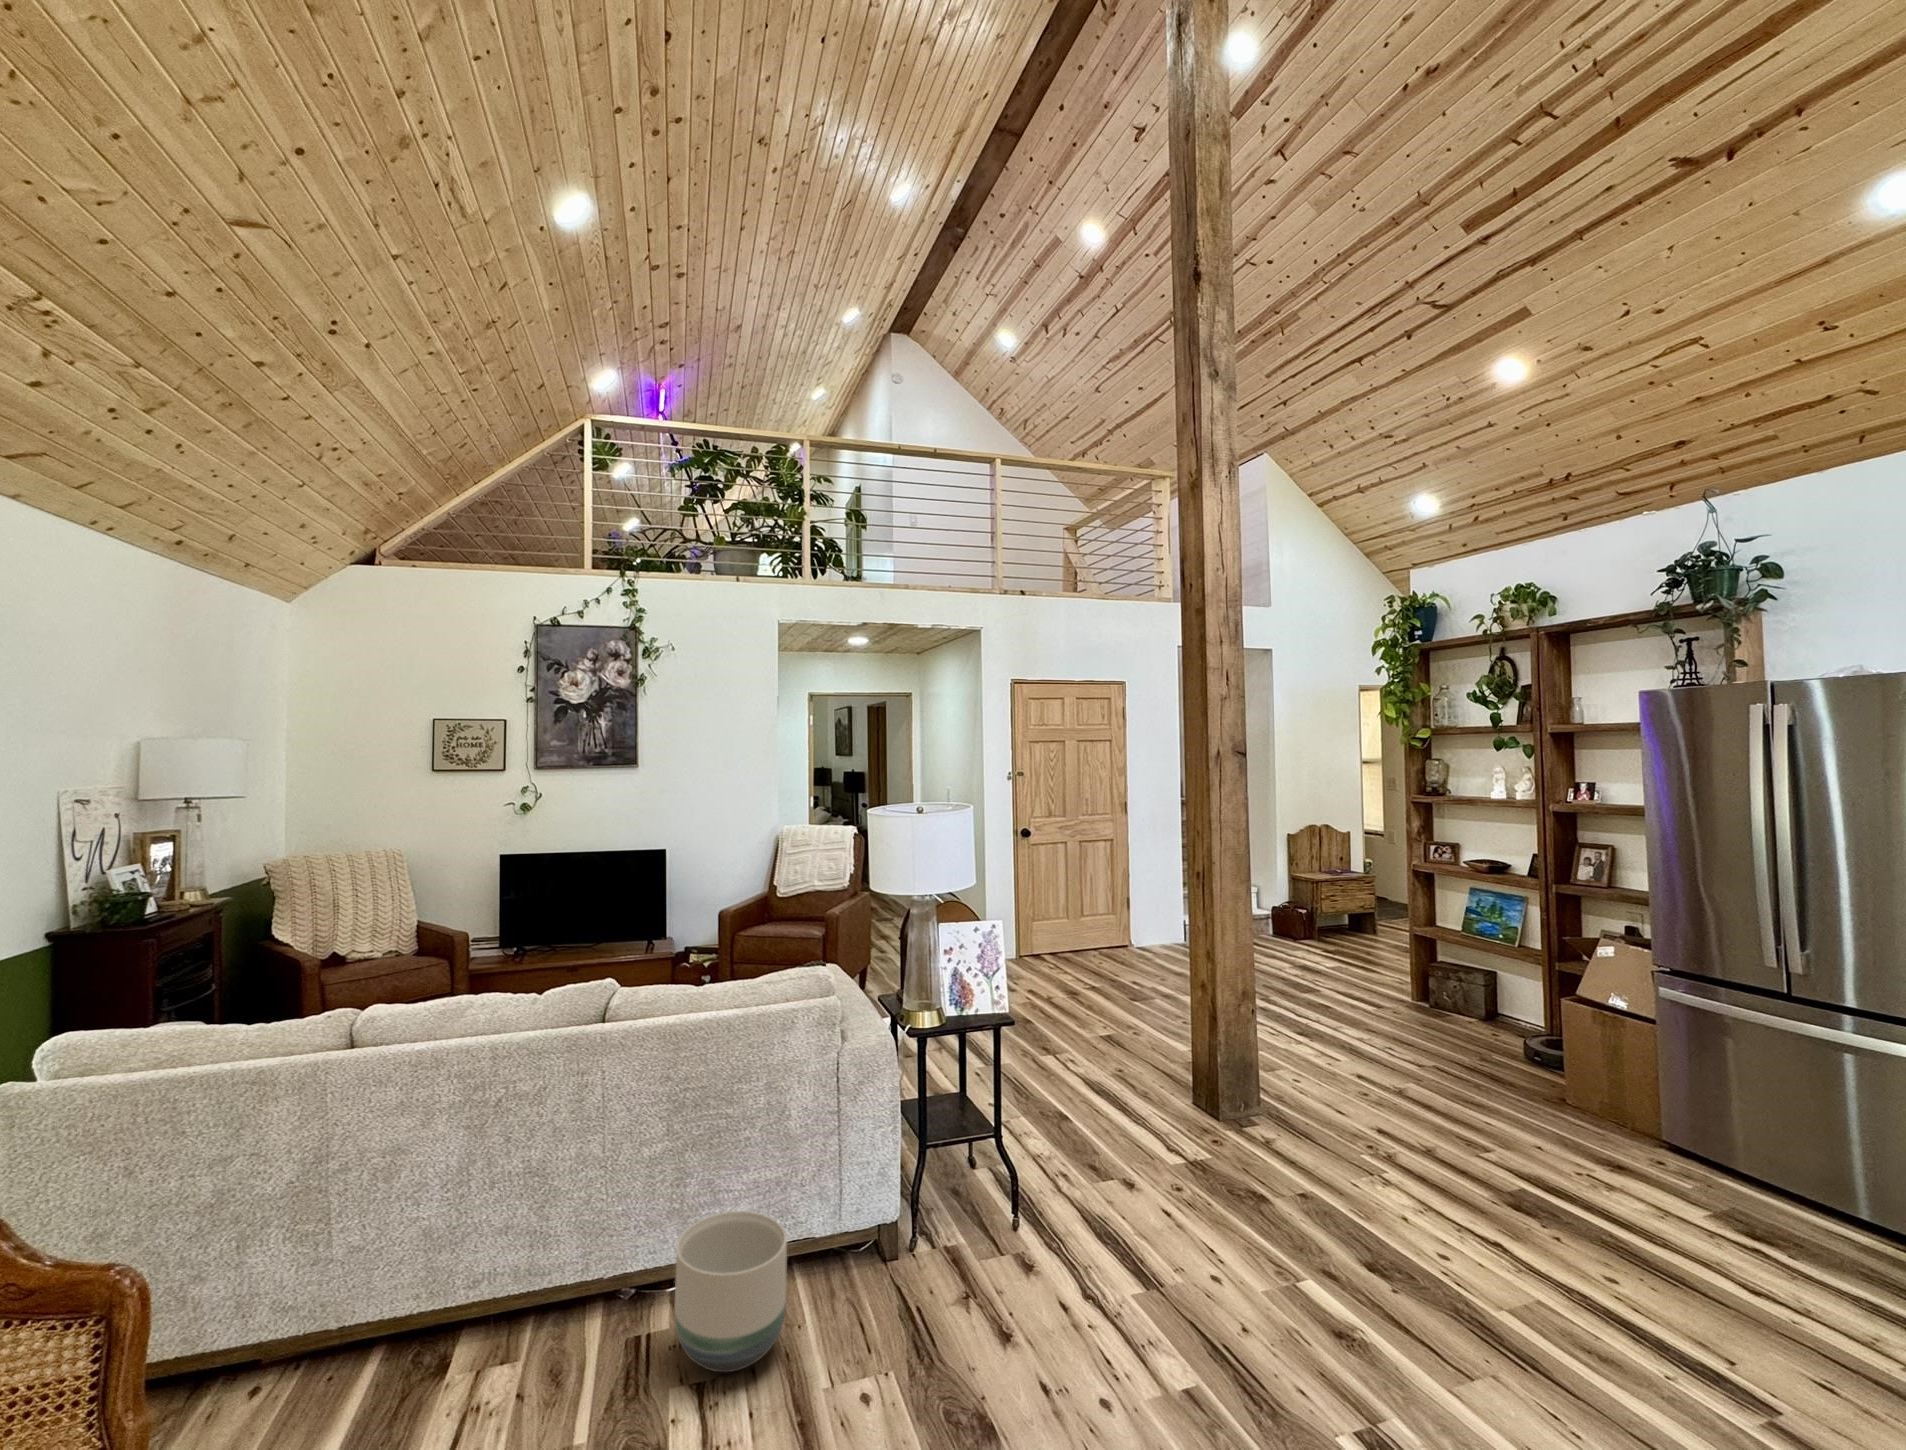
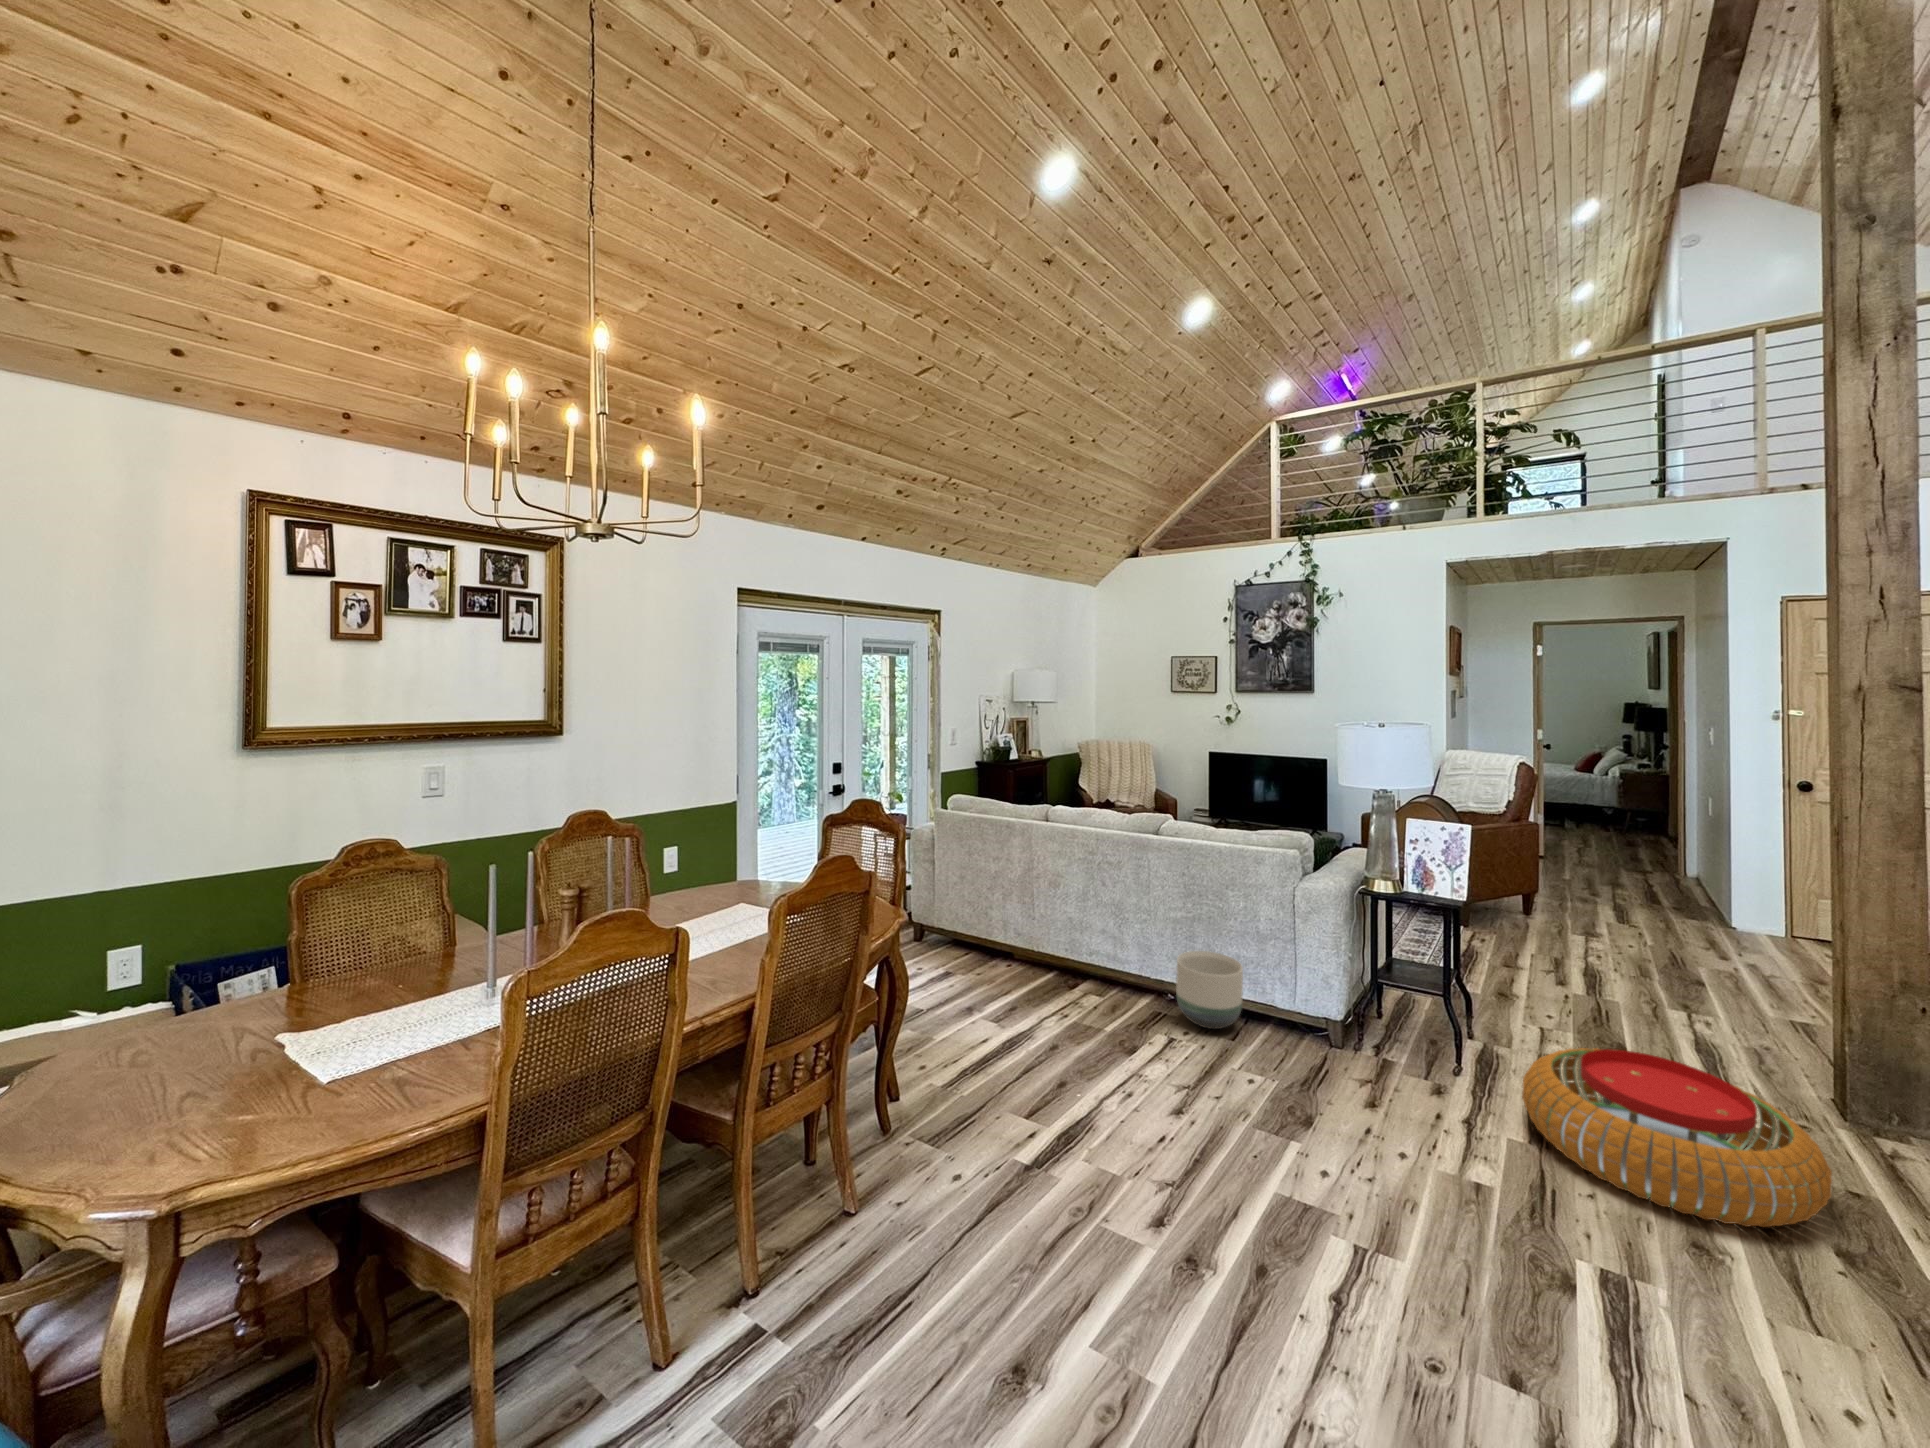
pouf: none [1113,1143,1381,1339] -> present [1522,1048,1832,1227]

